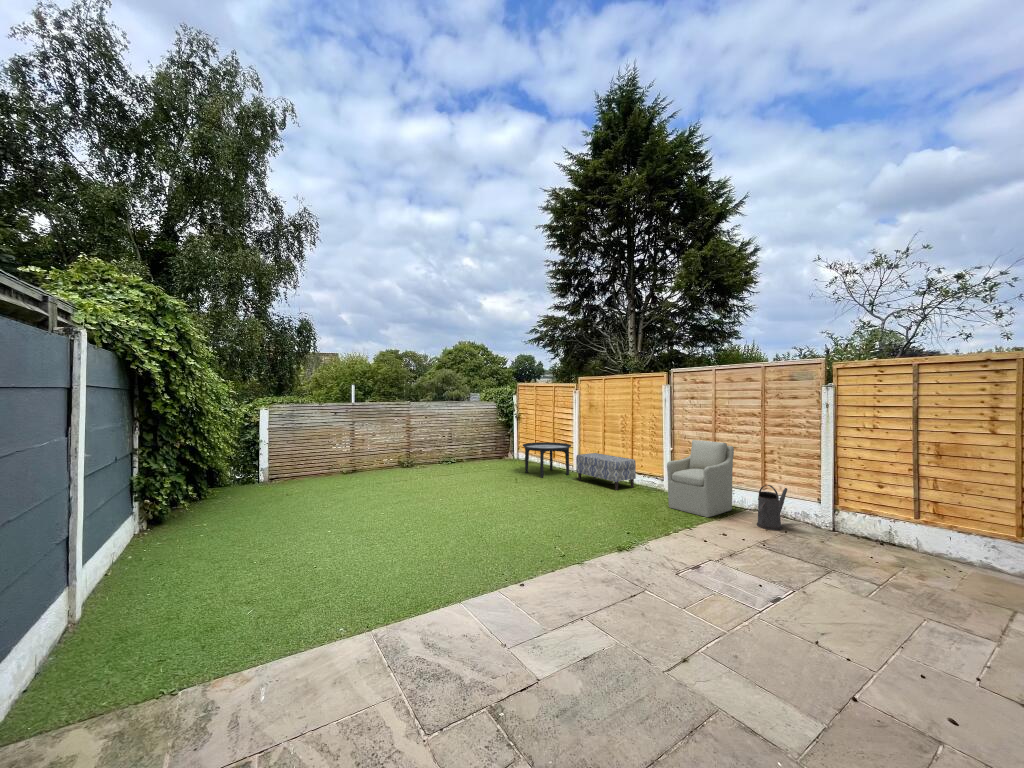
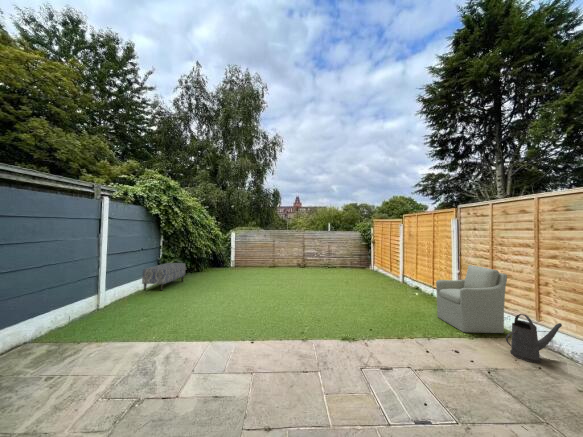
round table: present [523,442,571,478] -> none [363,259,398,283]
bench: present [576,453,636,490] -> present [142,263,185,291]

